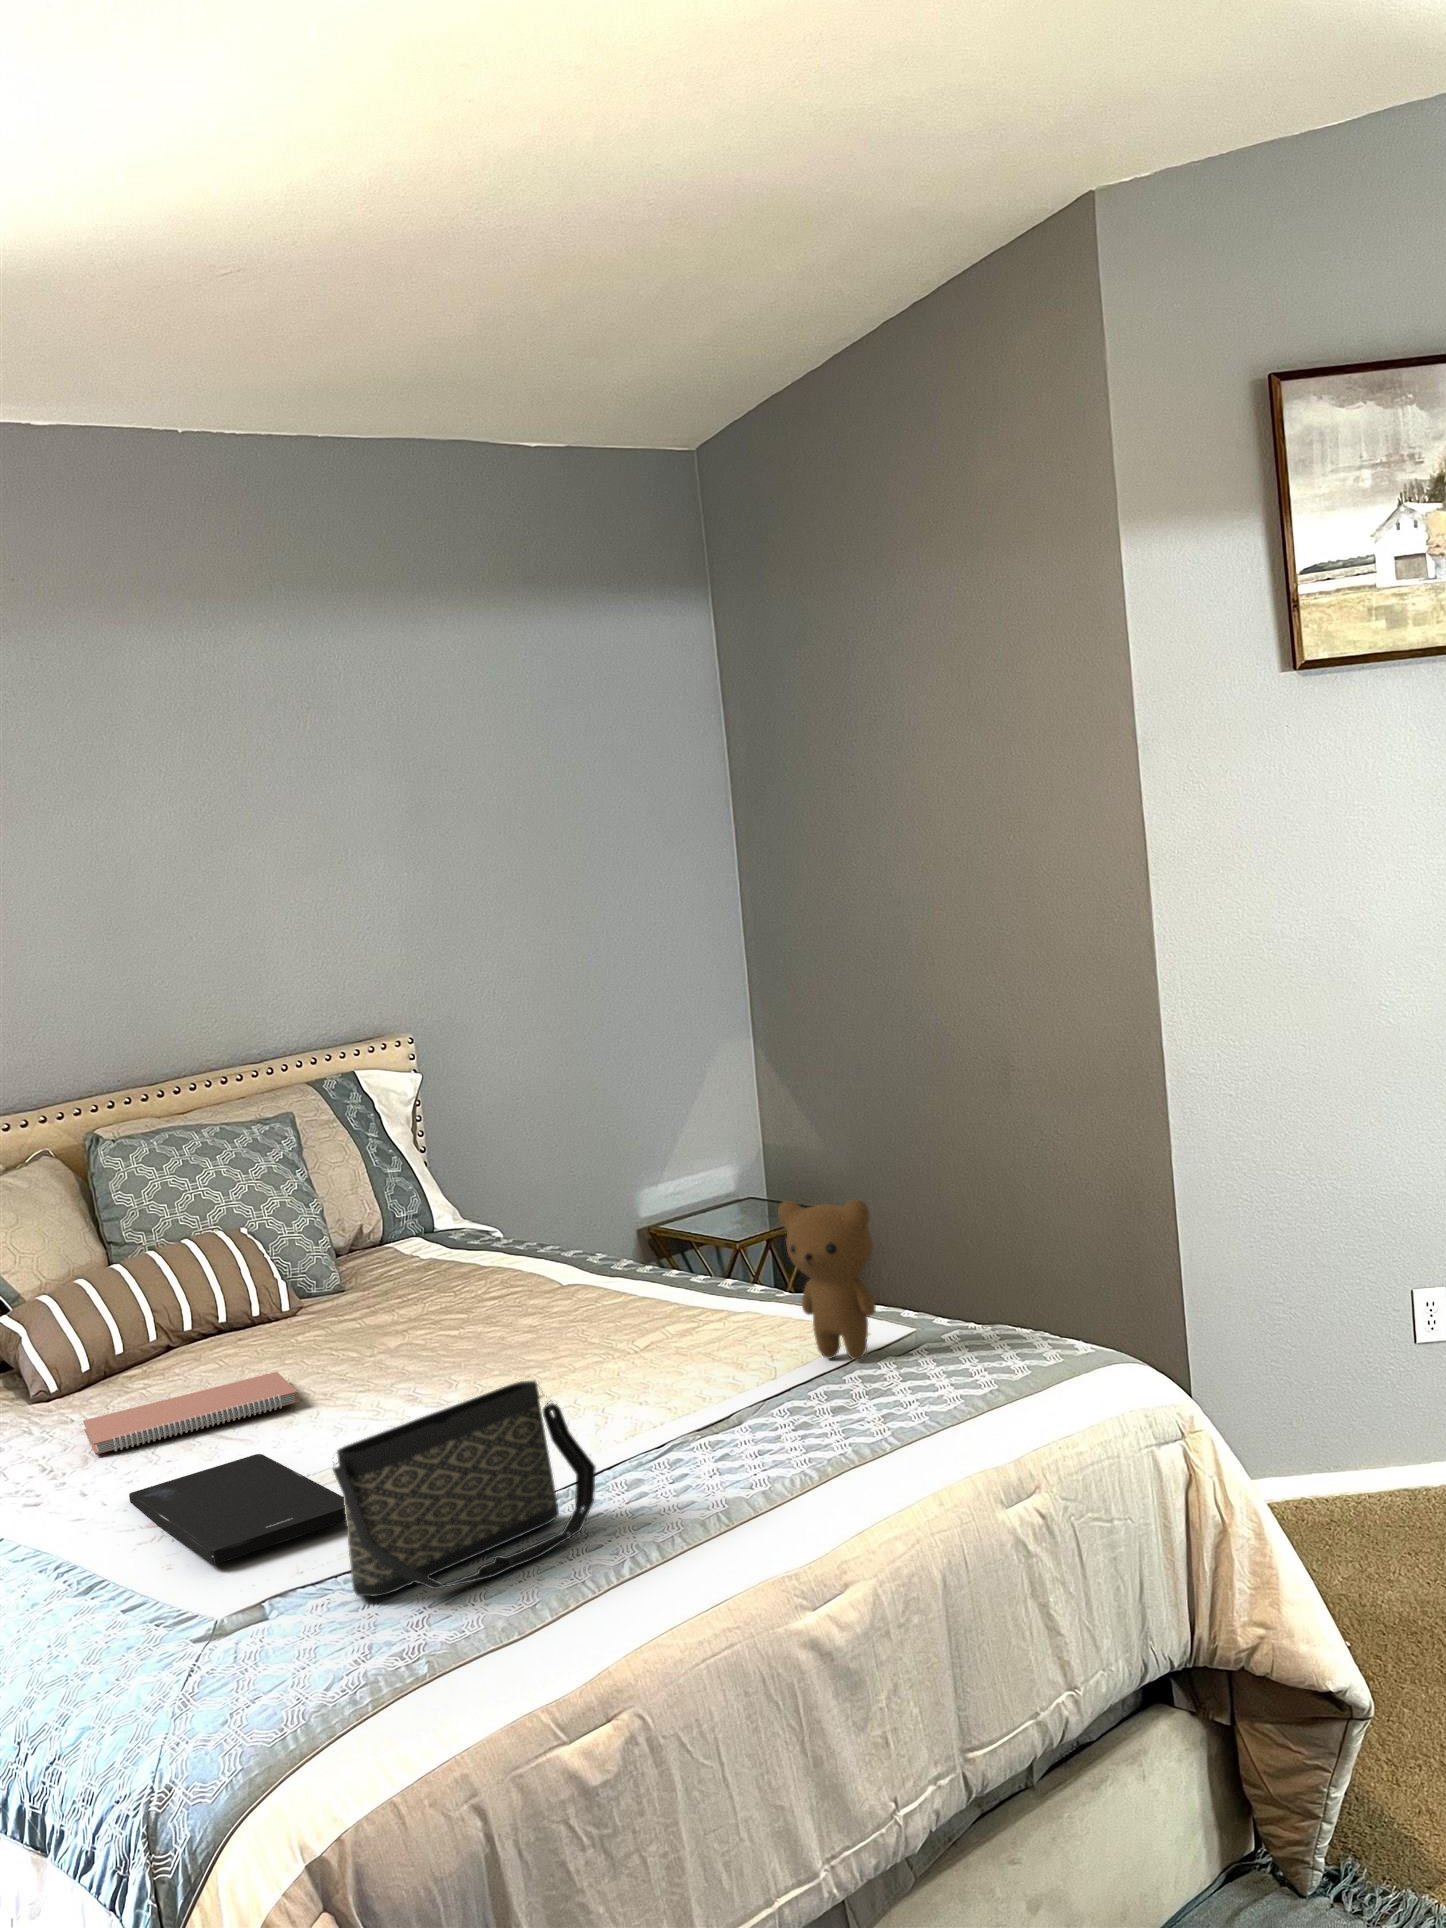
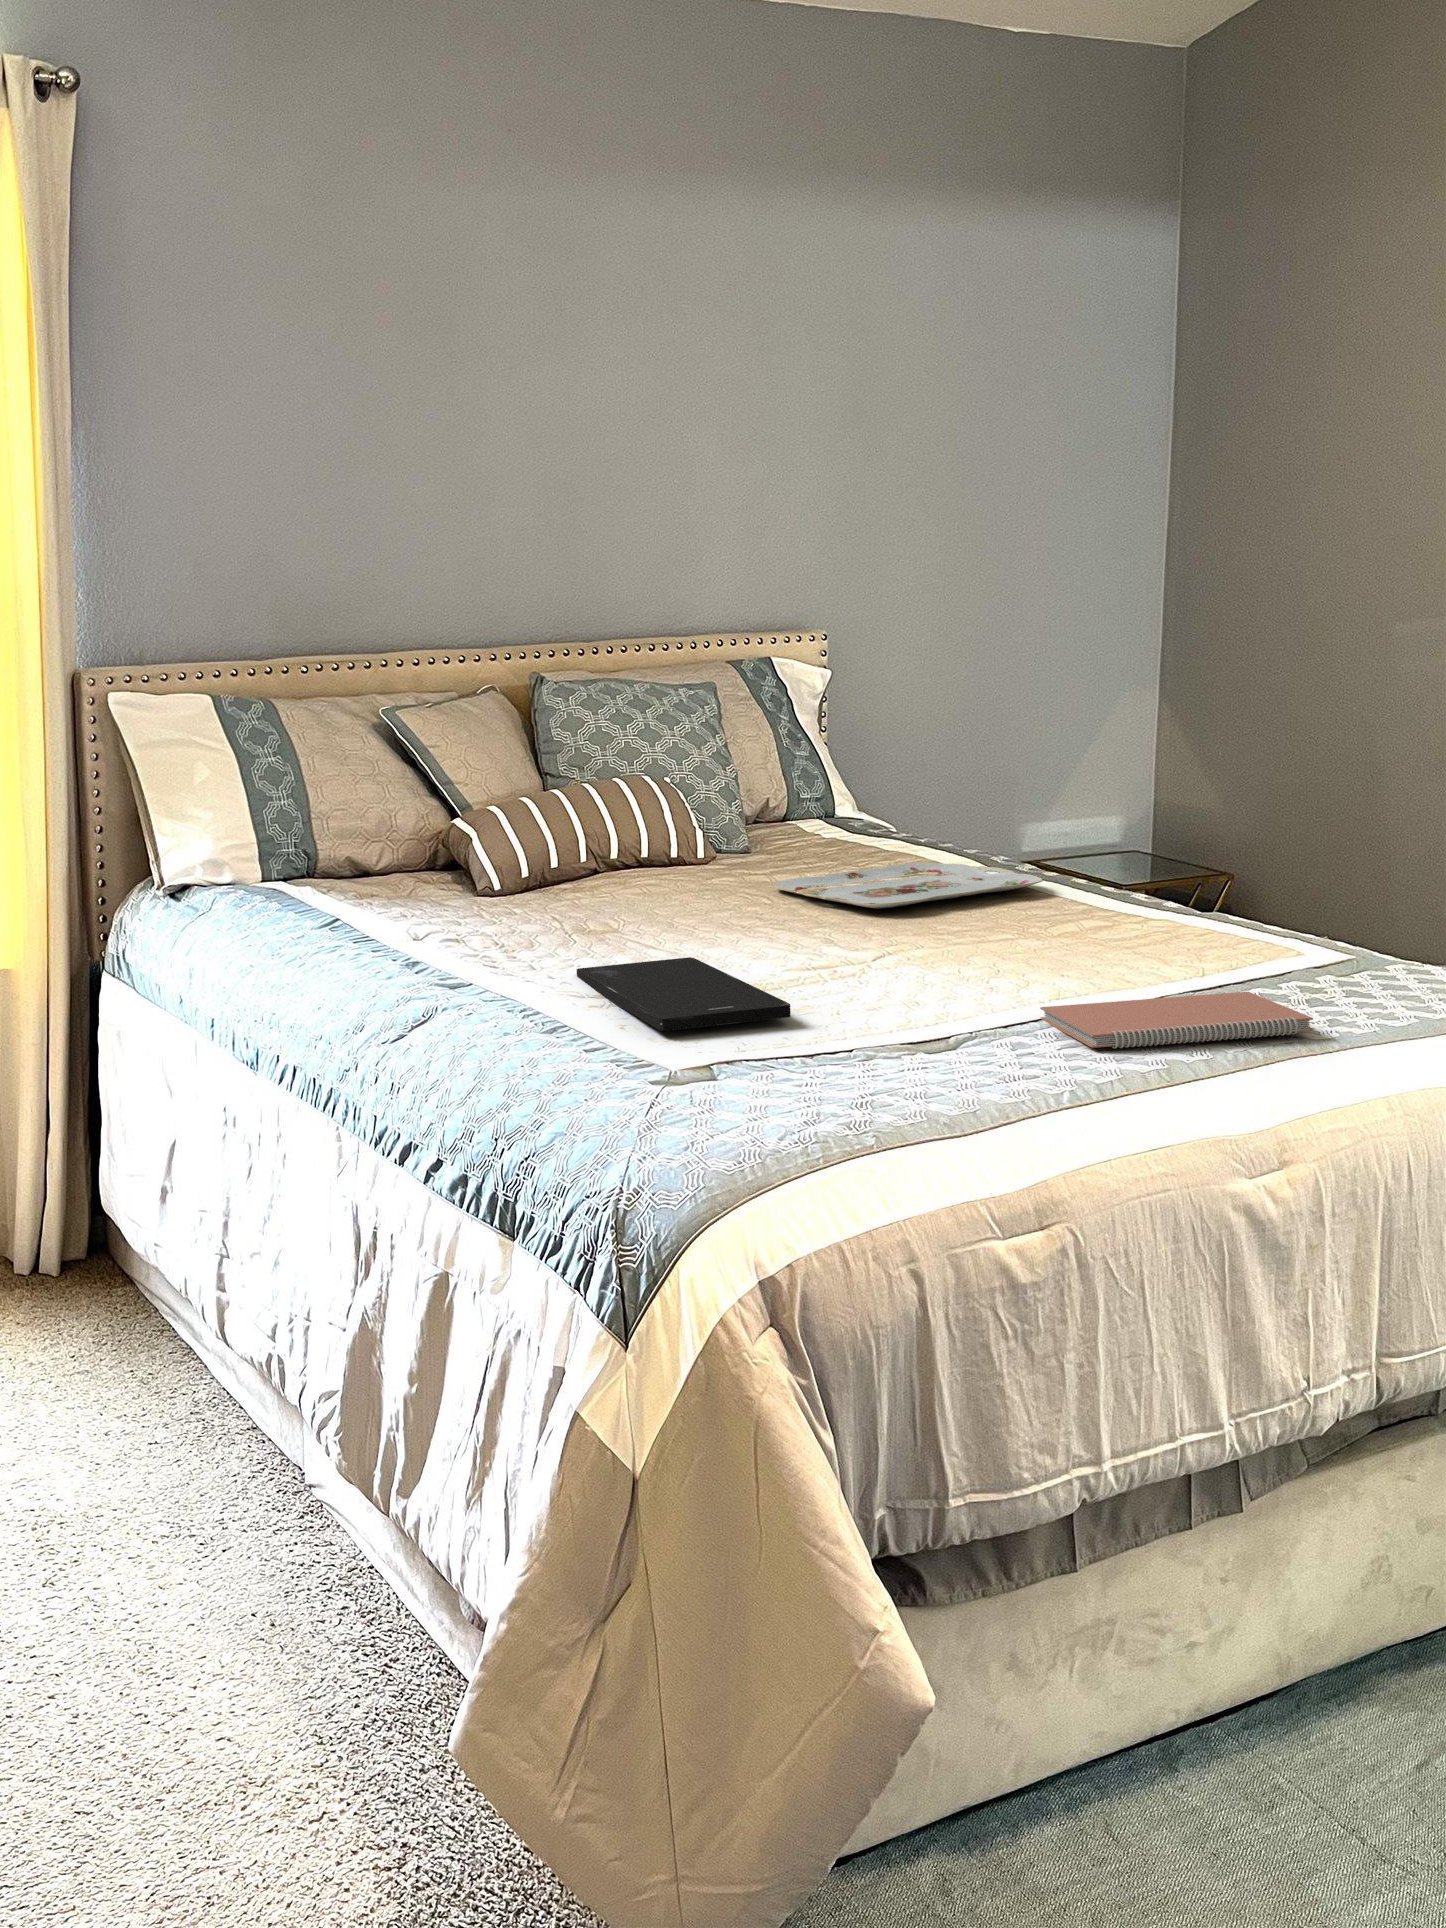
teddy bear: present [778,1200,876,1360] -> none [1222,803,1328,972]
serving tray: none [361,1275,634,1350] -> present [774,863,1043,909]
notebook: present [83,1372,299,1454] -> present [1040,992,1313,1048]
handbag: present [332,1381,596,1596] -> none [790,914,1036,1084]

